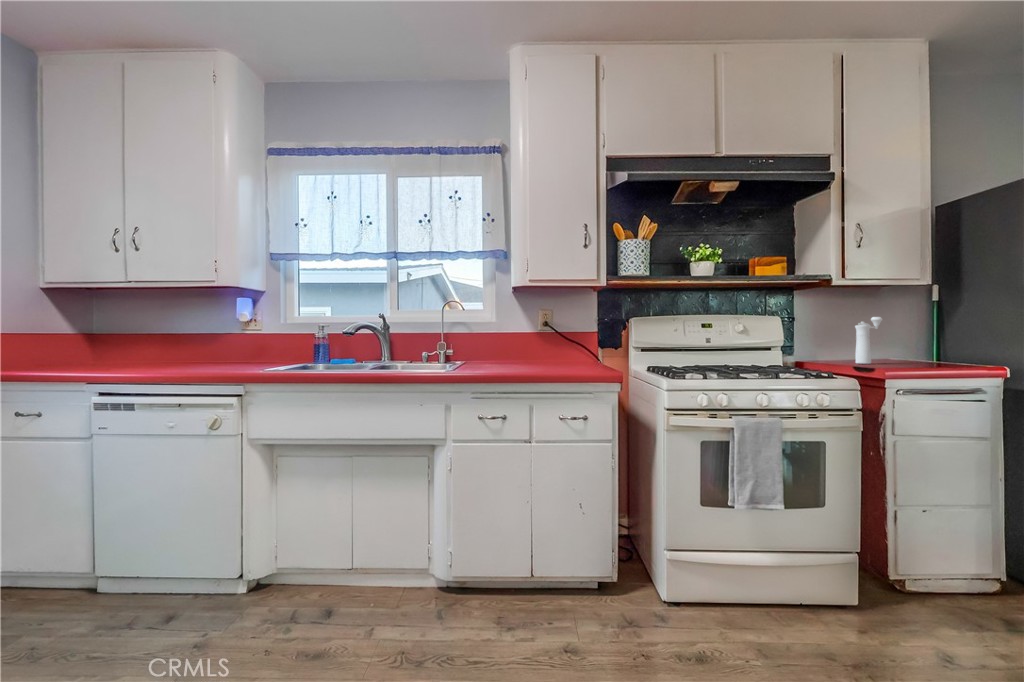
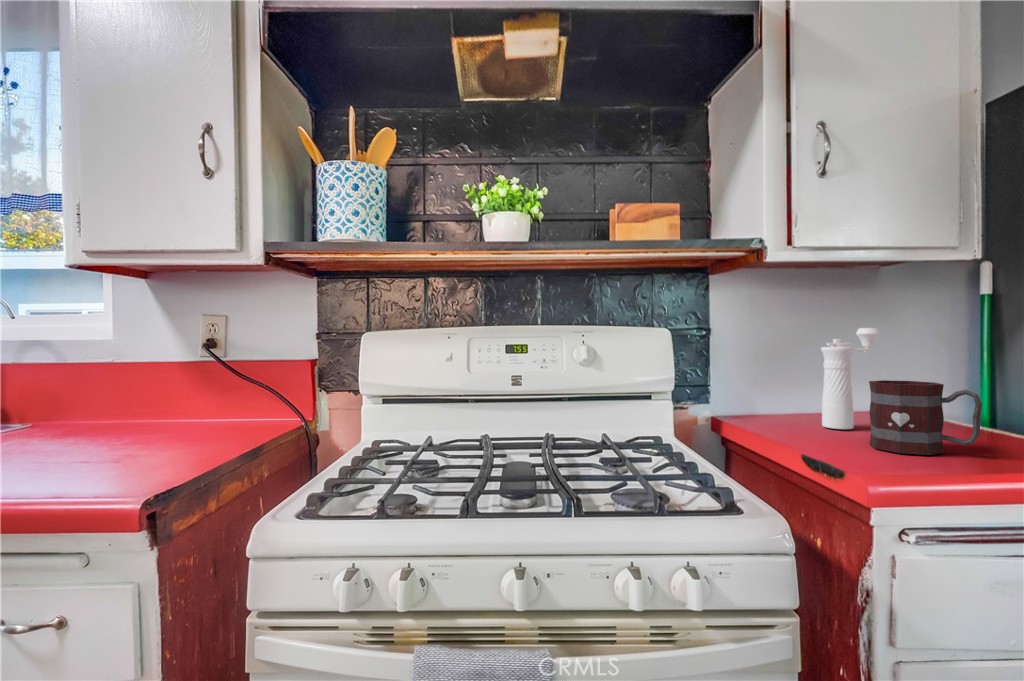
mug: none [881,337,929,366] -> present [869,380,982,455]

